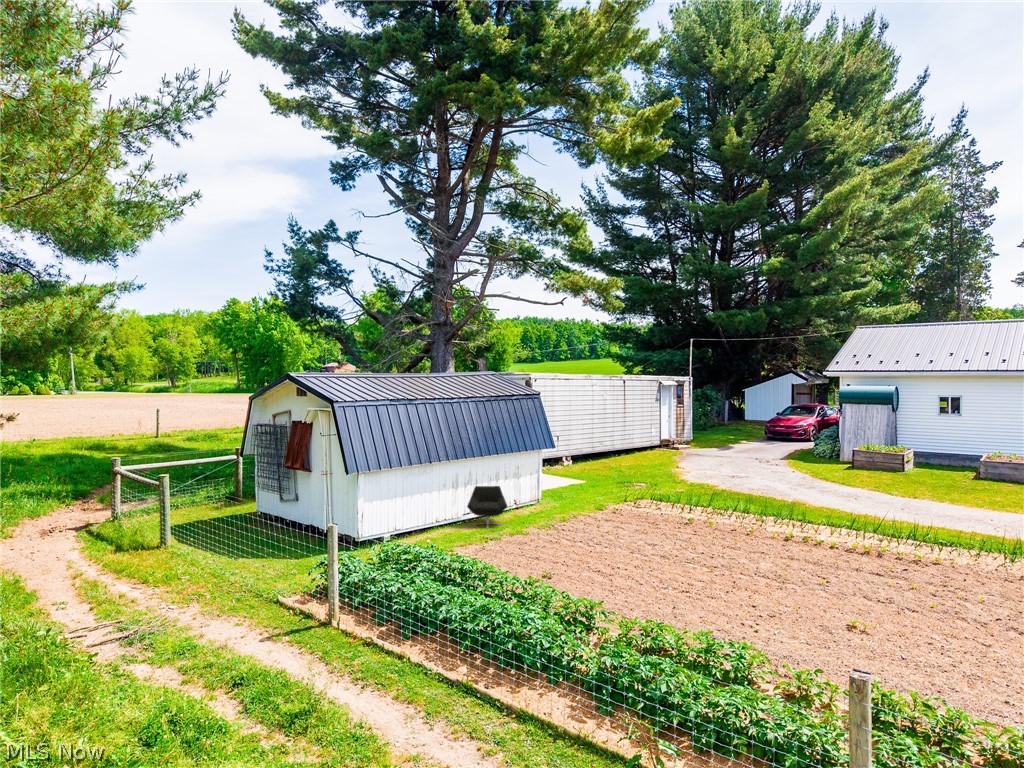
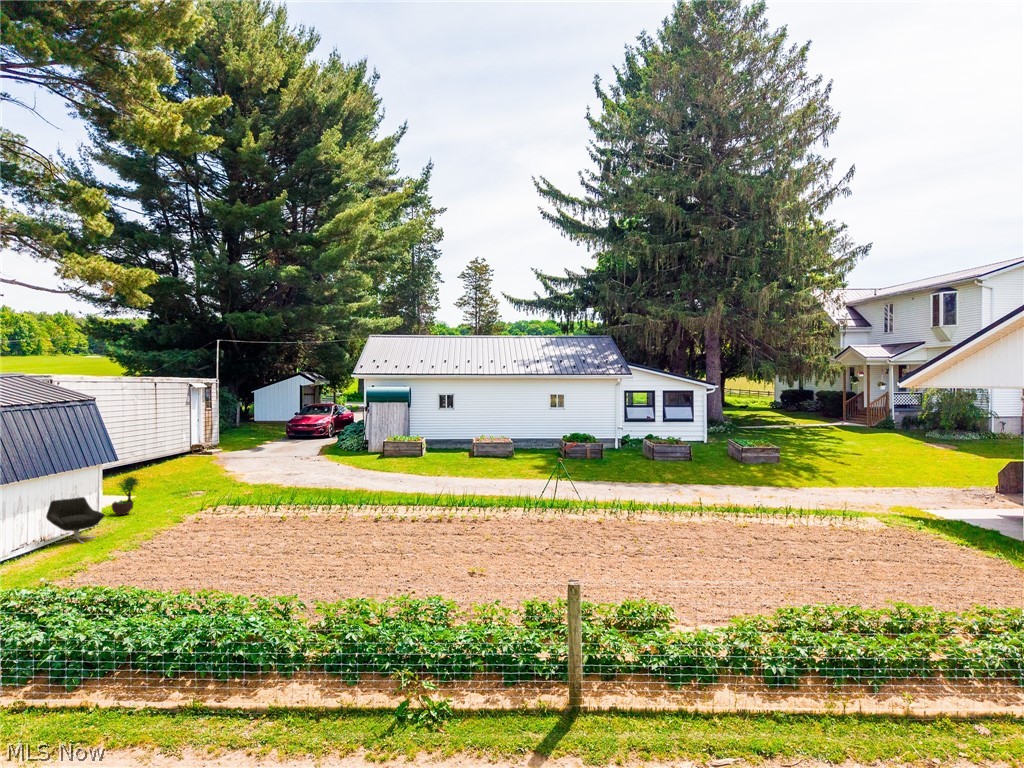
potted tree: none [537,467,558,504] -> present [112,477,139,515]

